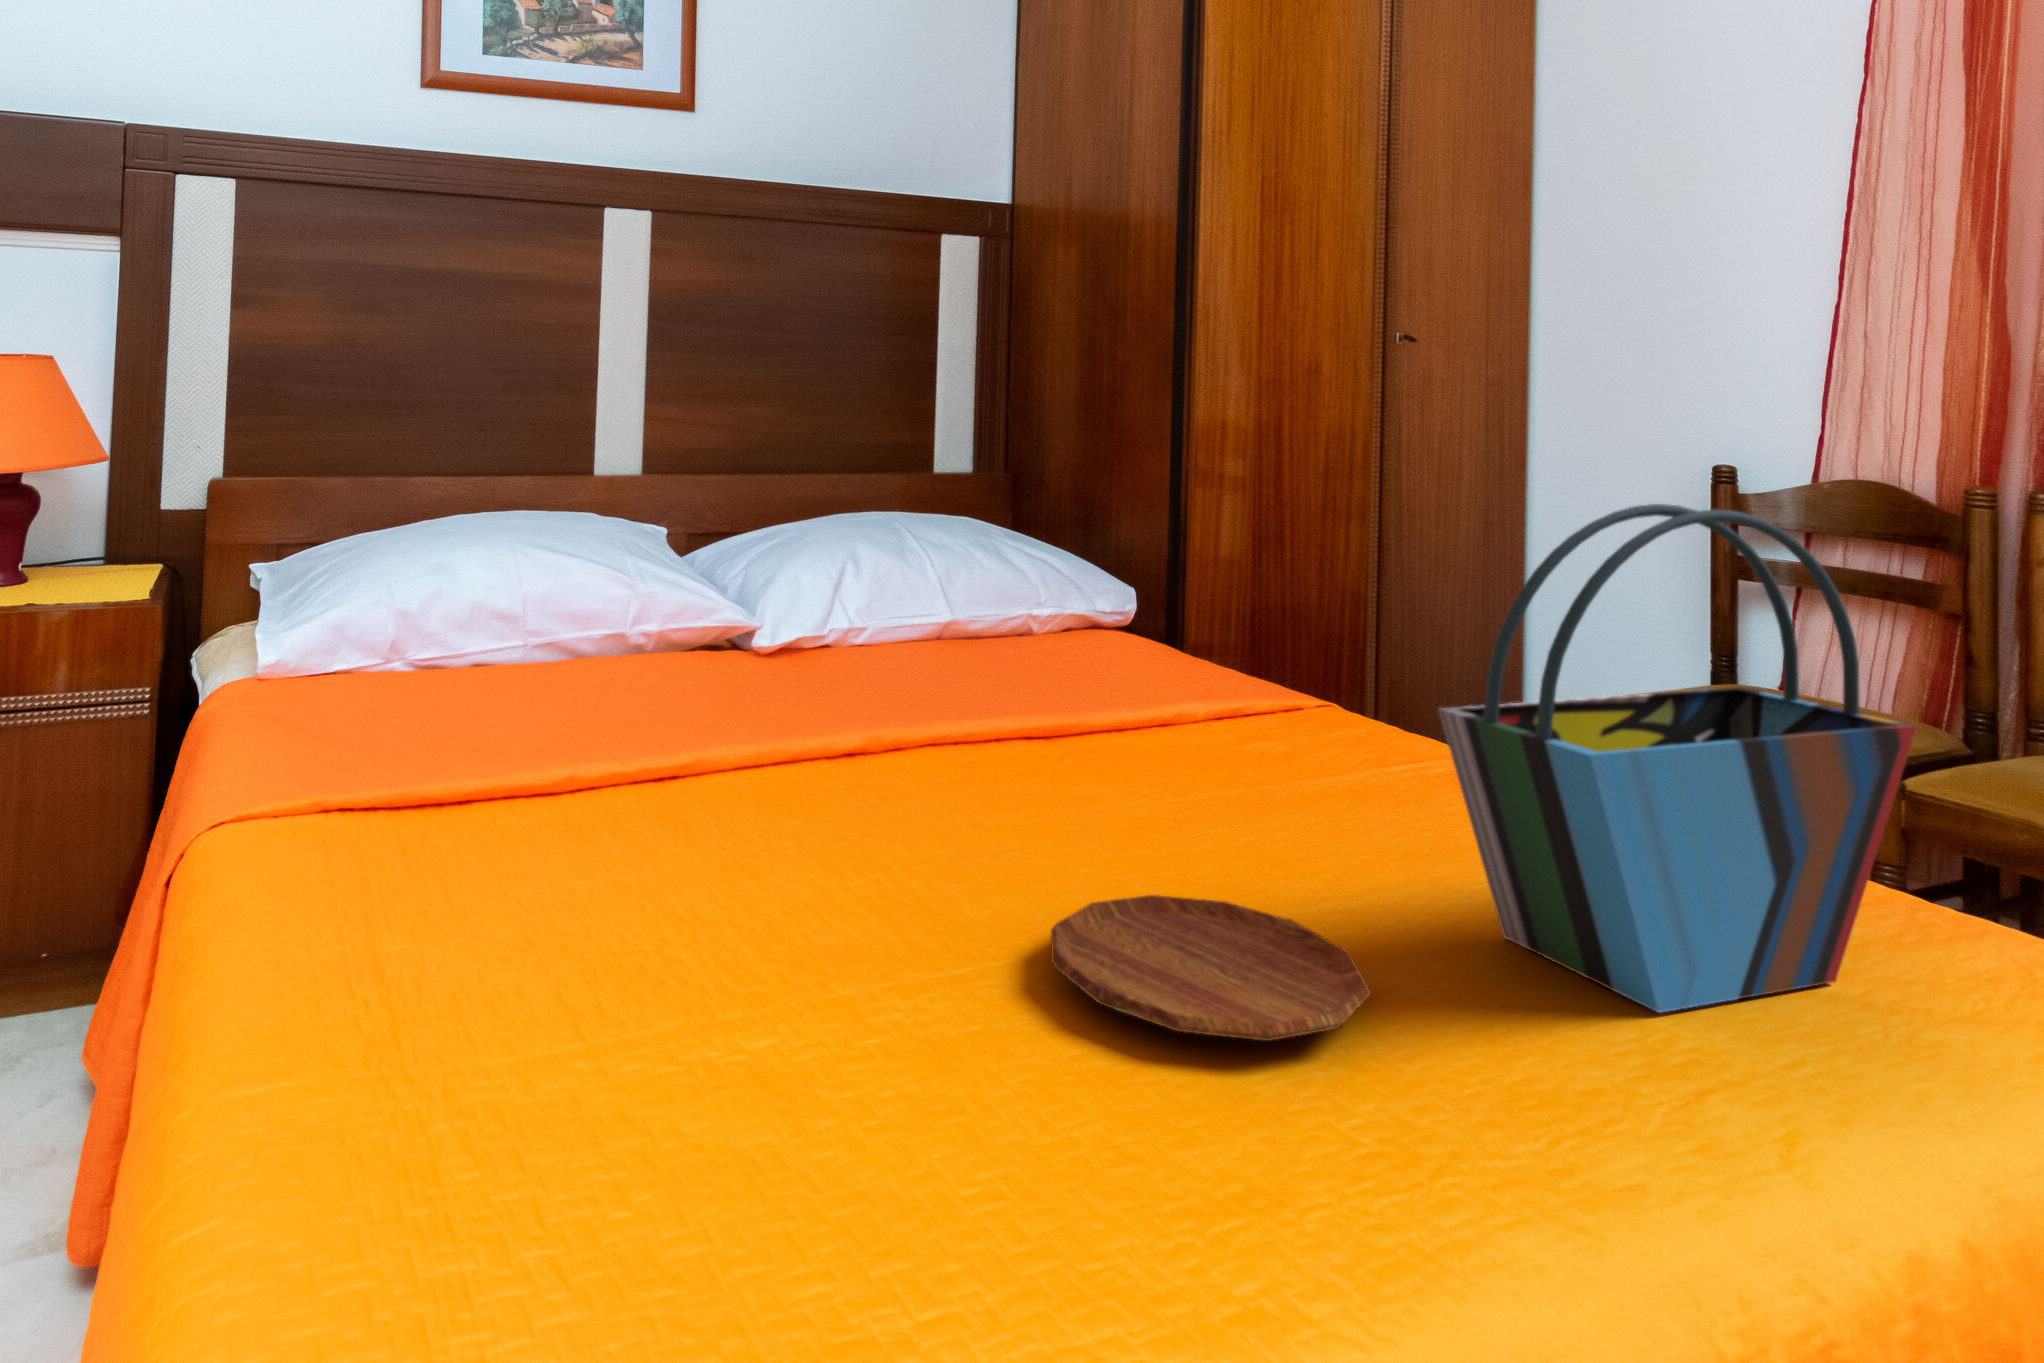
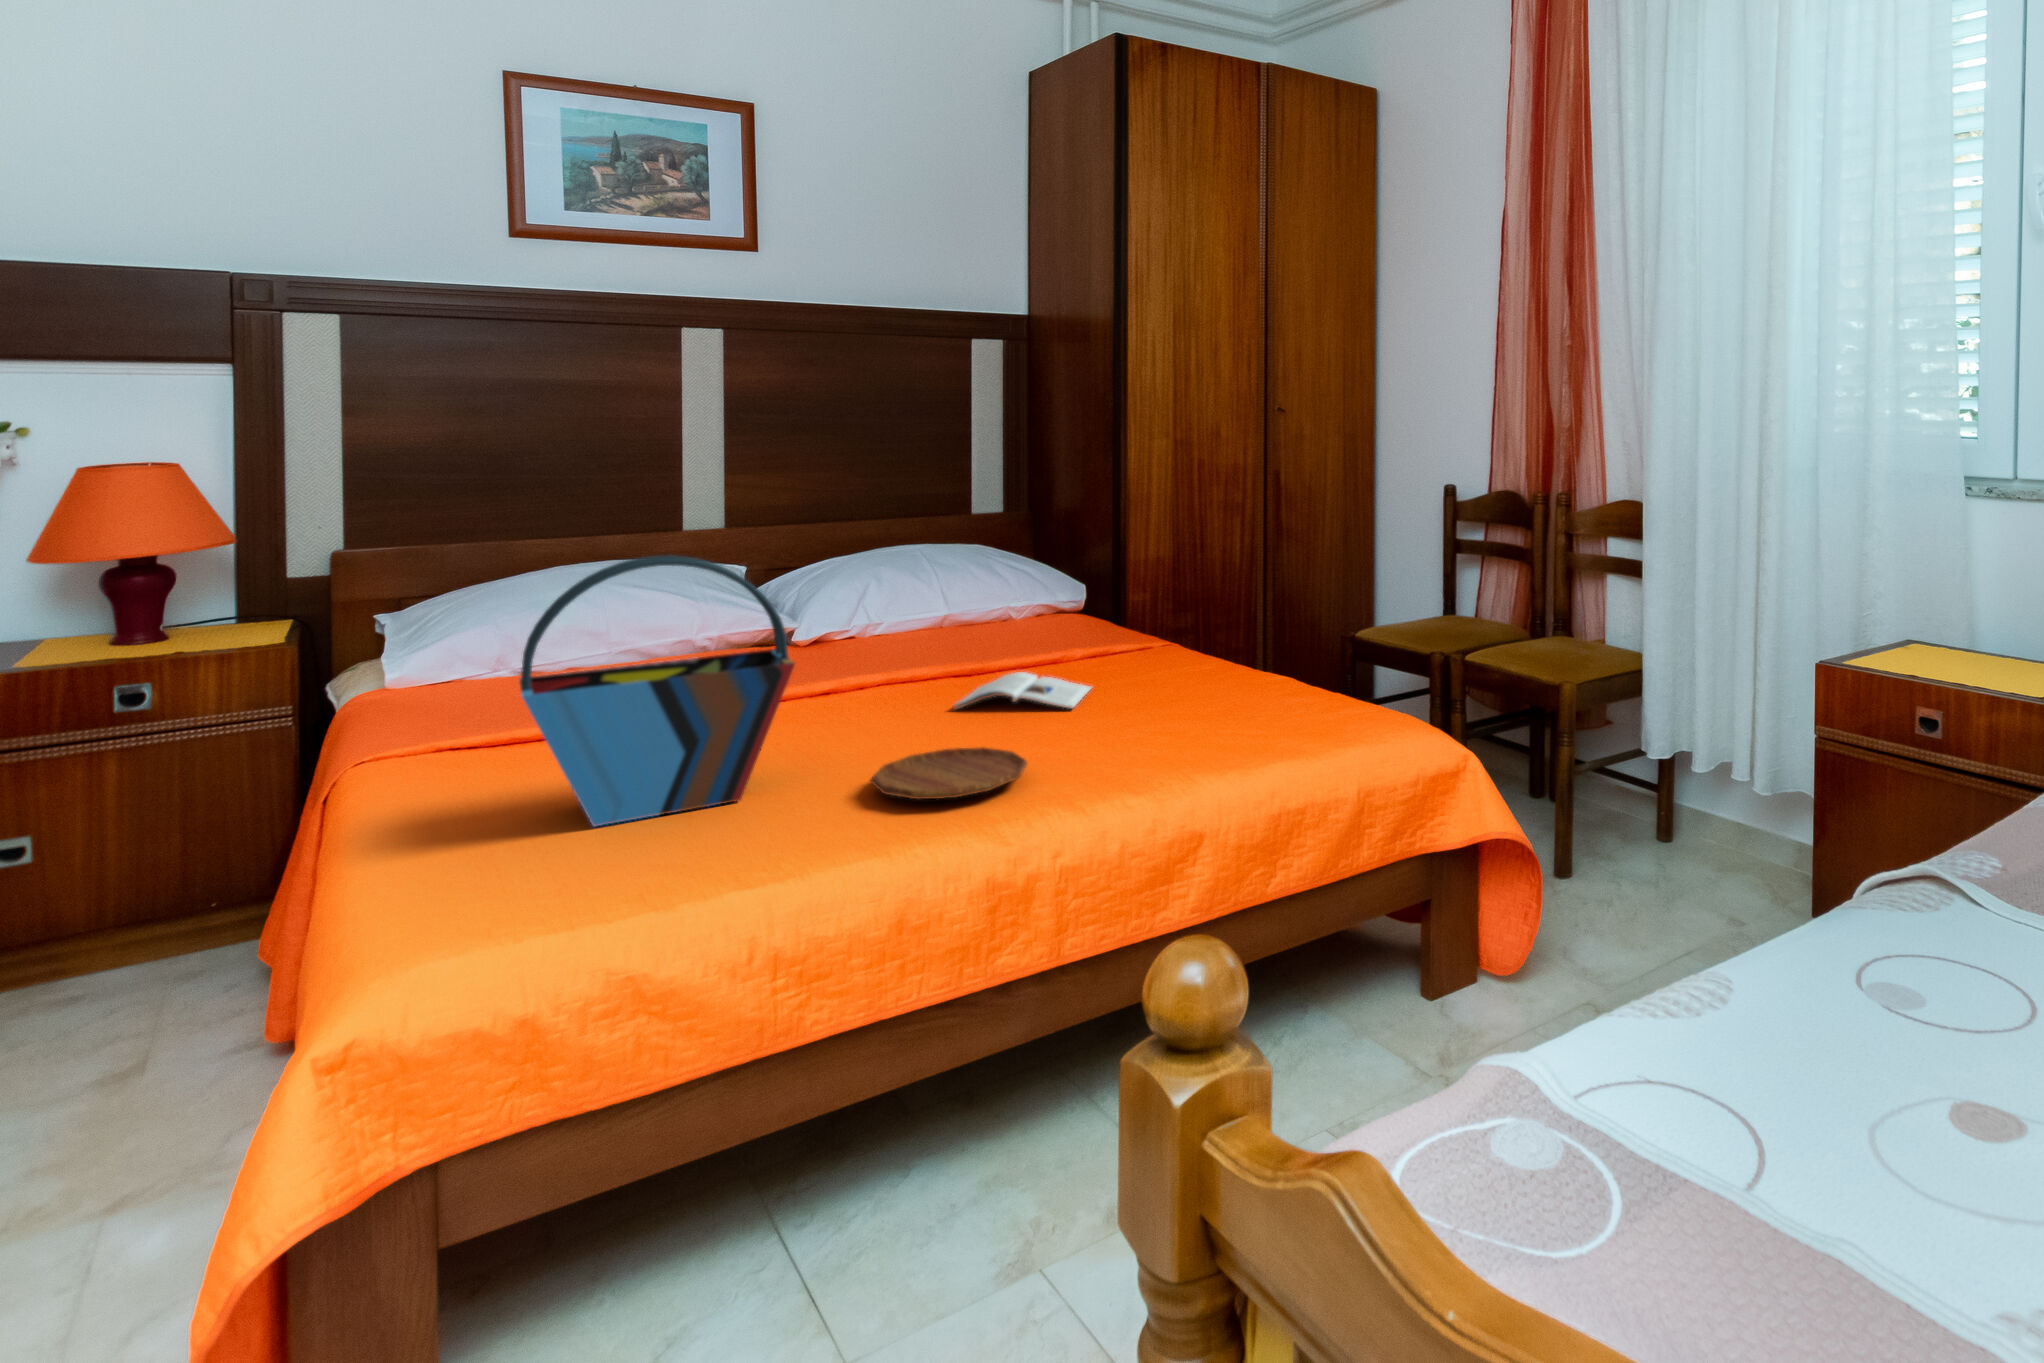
tote bag: present [1439,504,1917,1013] -> present [519,555,795,826]
magazine: none [1066,732,1288,817] -> present [953,672,1091,709]

